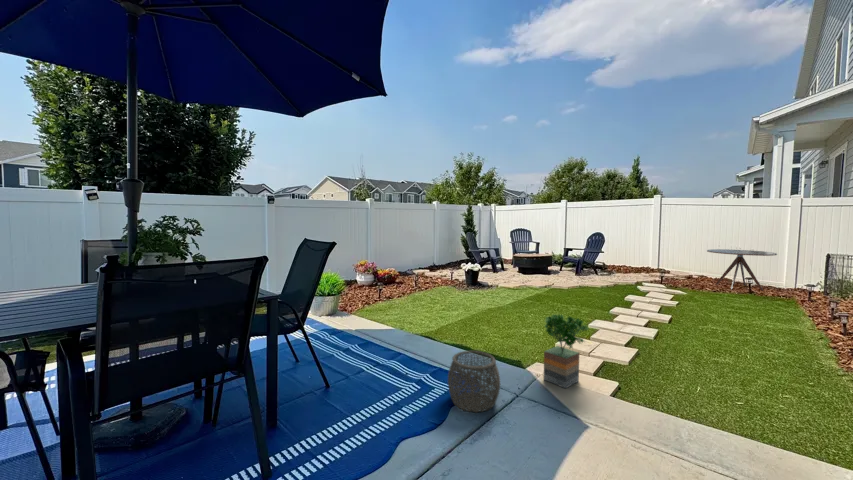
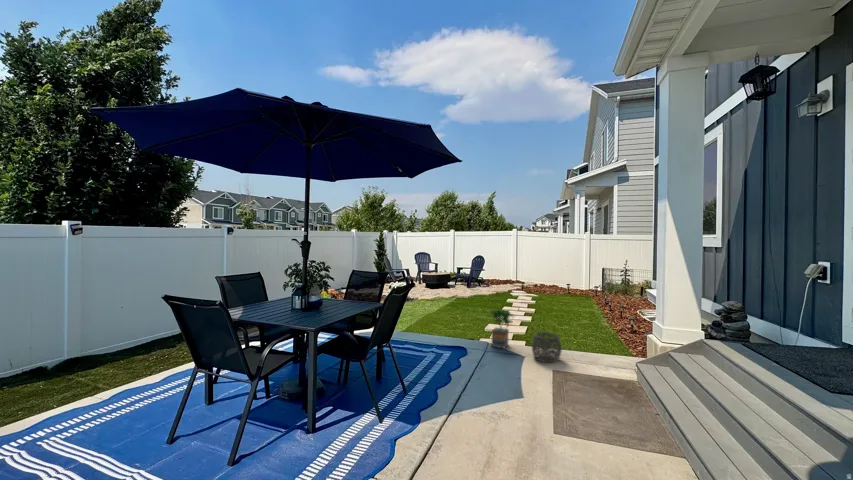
round table: present [707,249,777,290] -> none [545,267,581,292]
woven basket: present [448,351,500,412] -> present [532,332,562,362]

